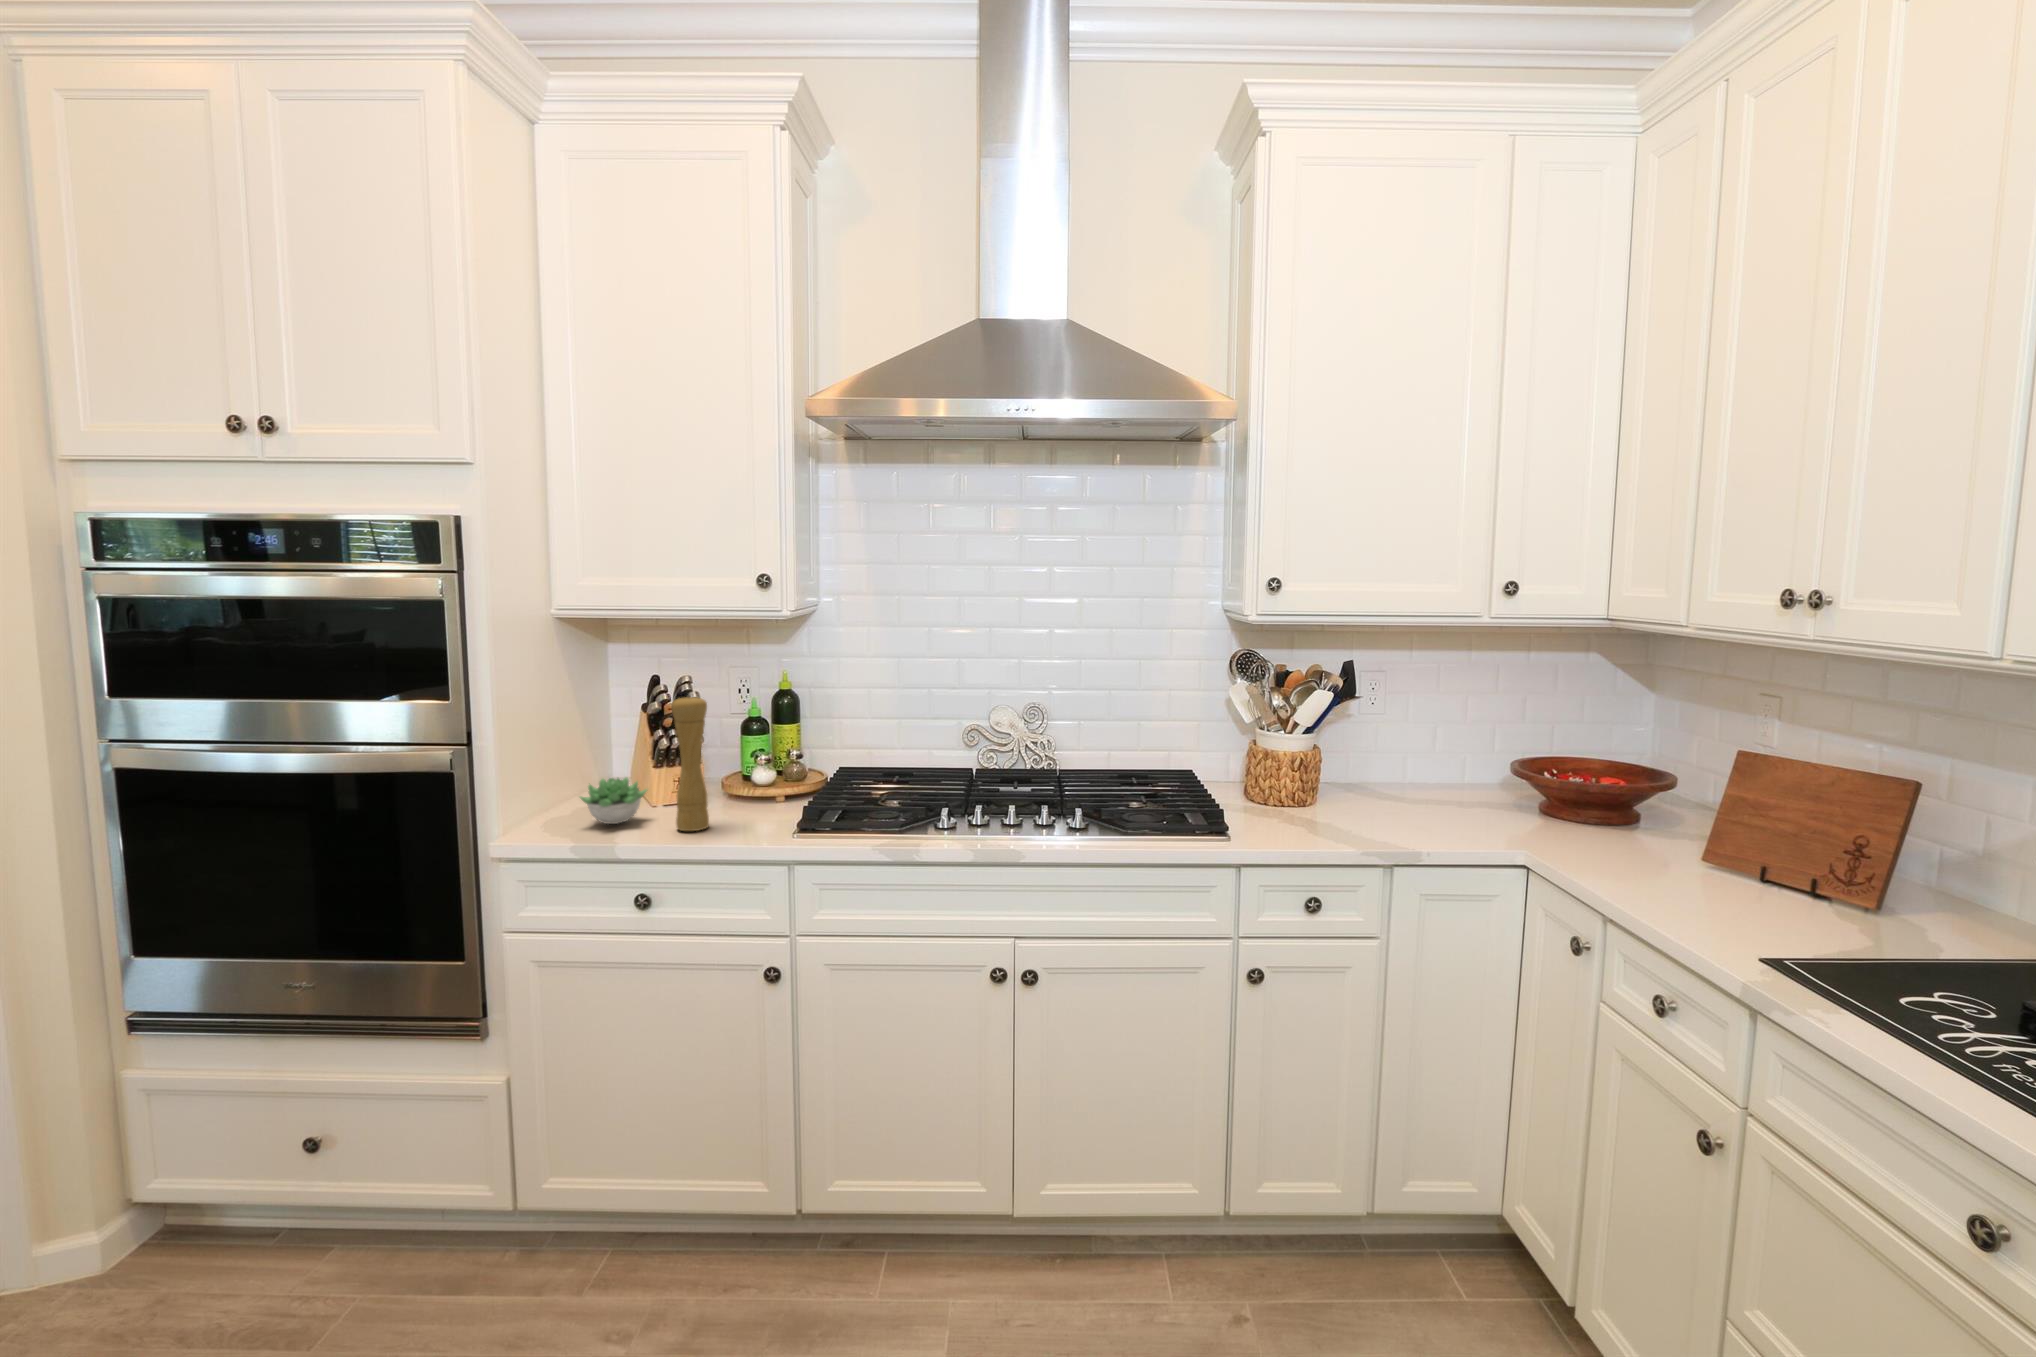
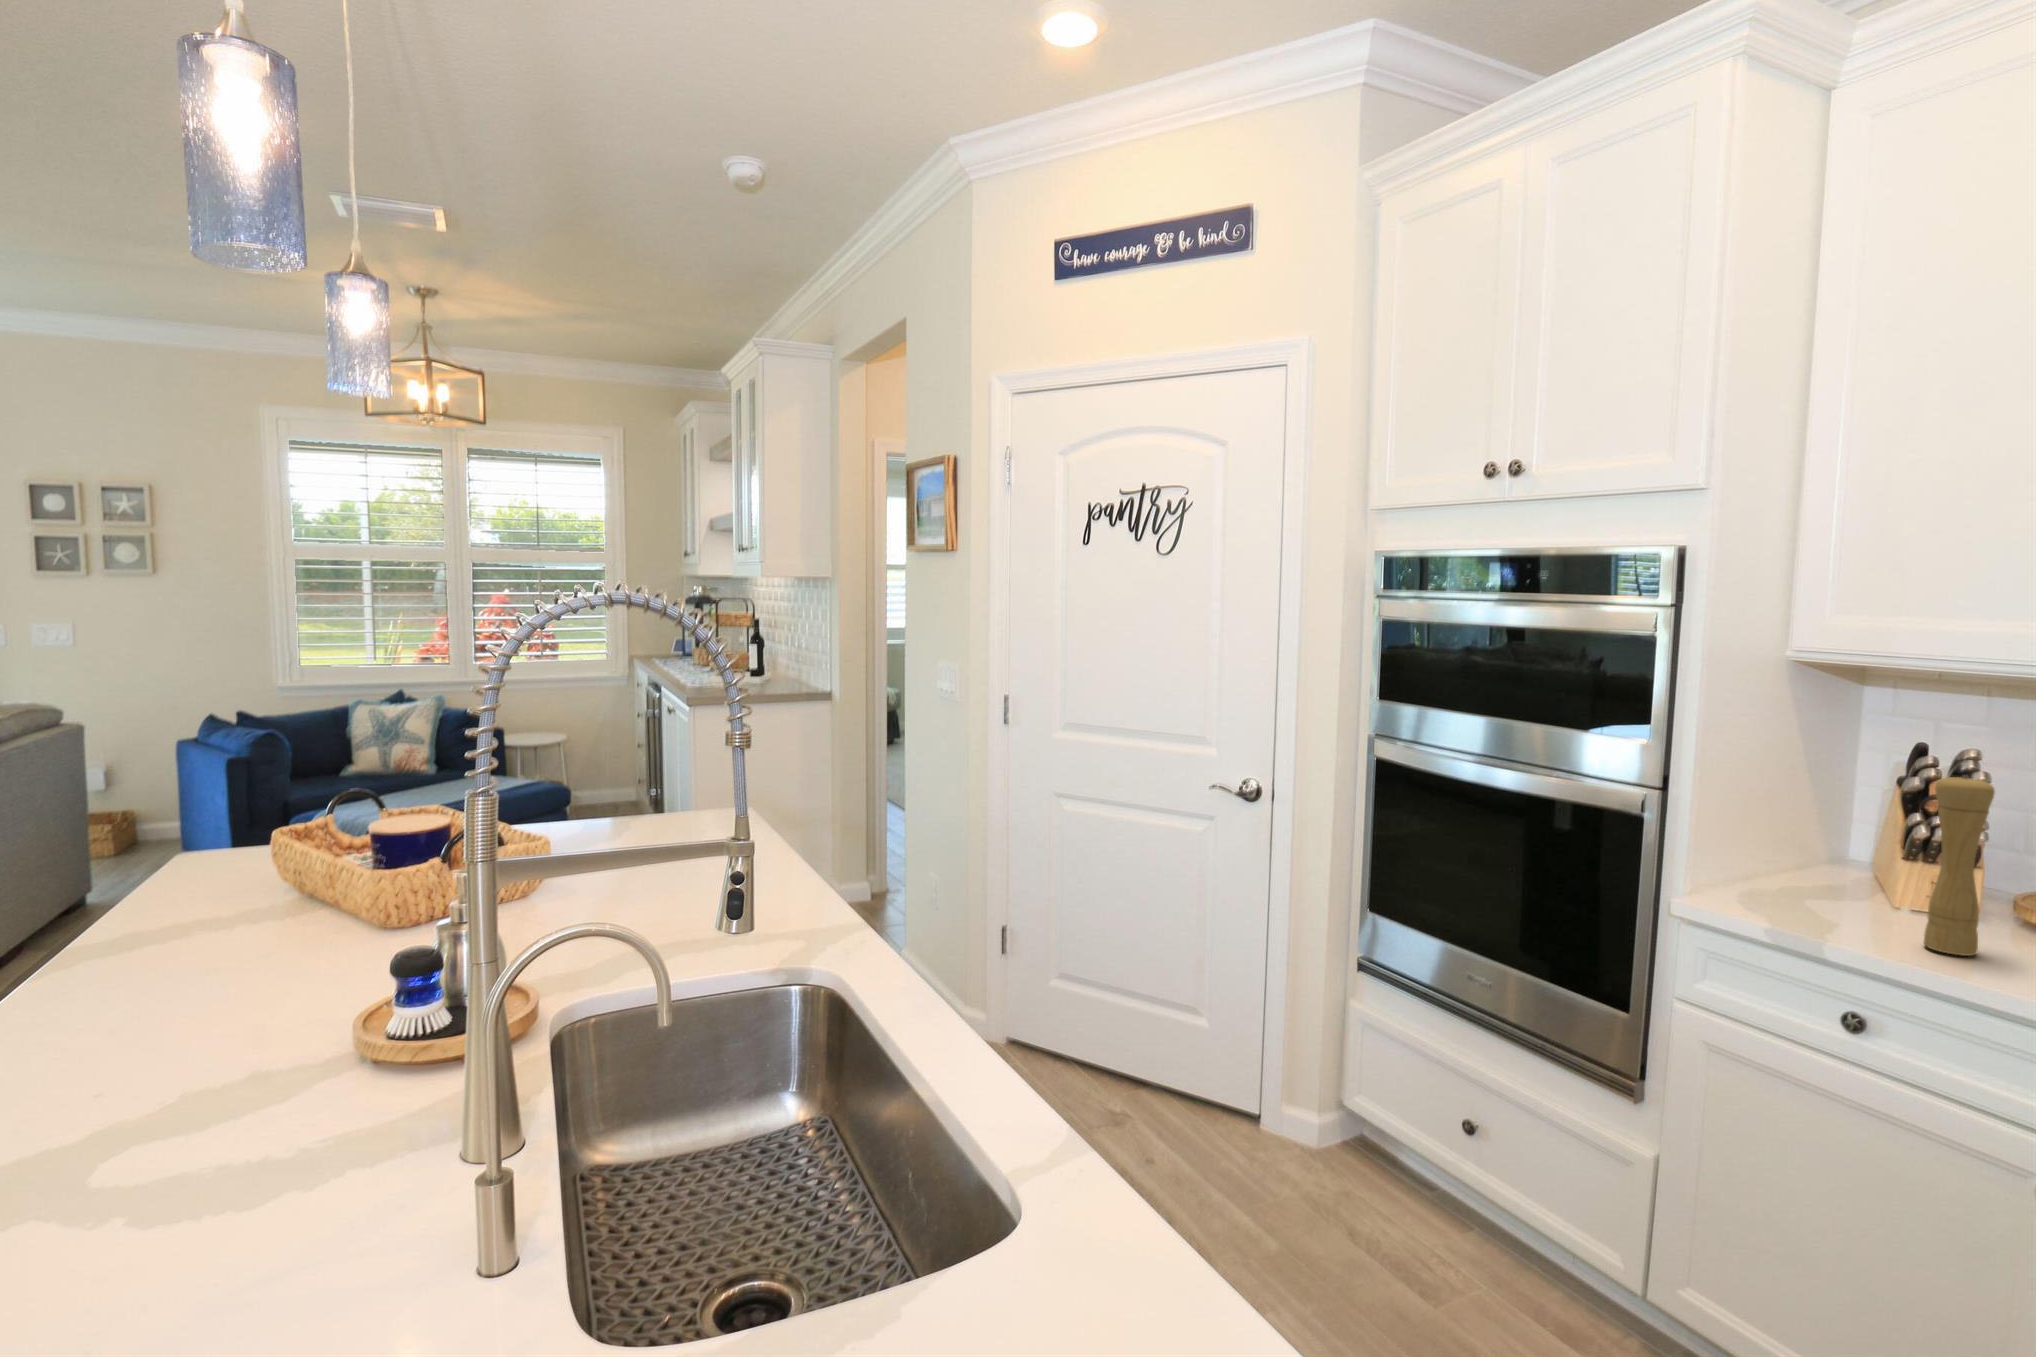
succulent plant: present [580,777,647,824] -> none [1789,858,1889,917]

